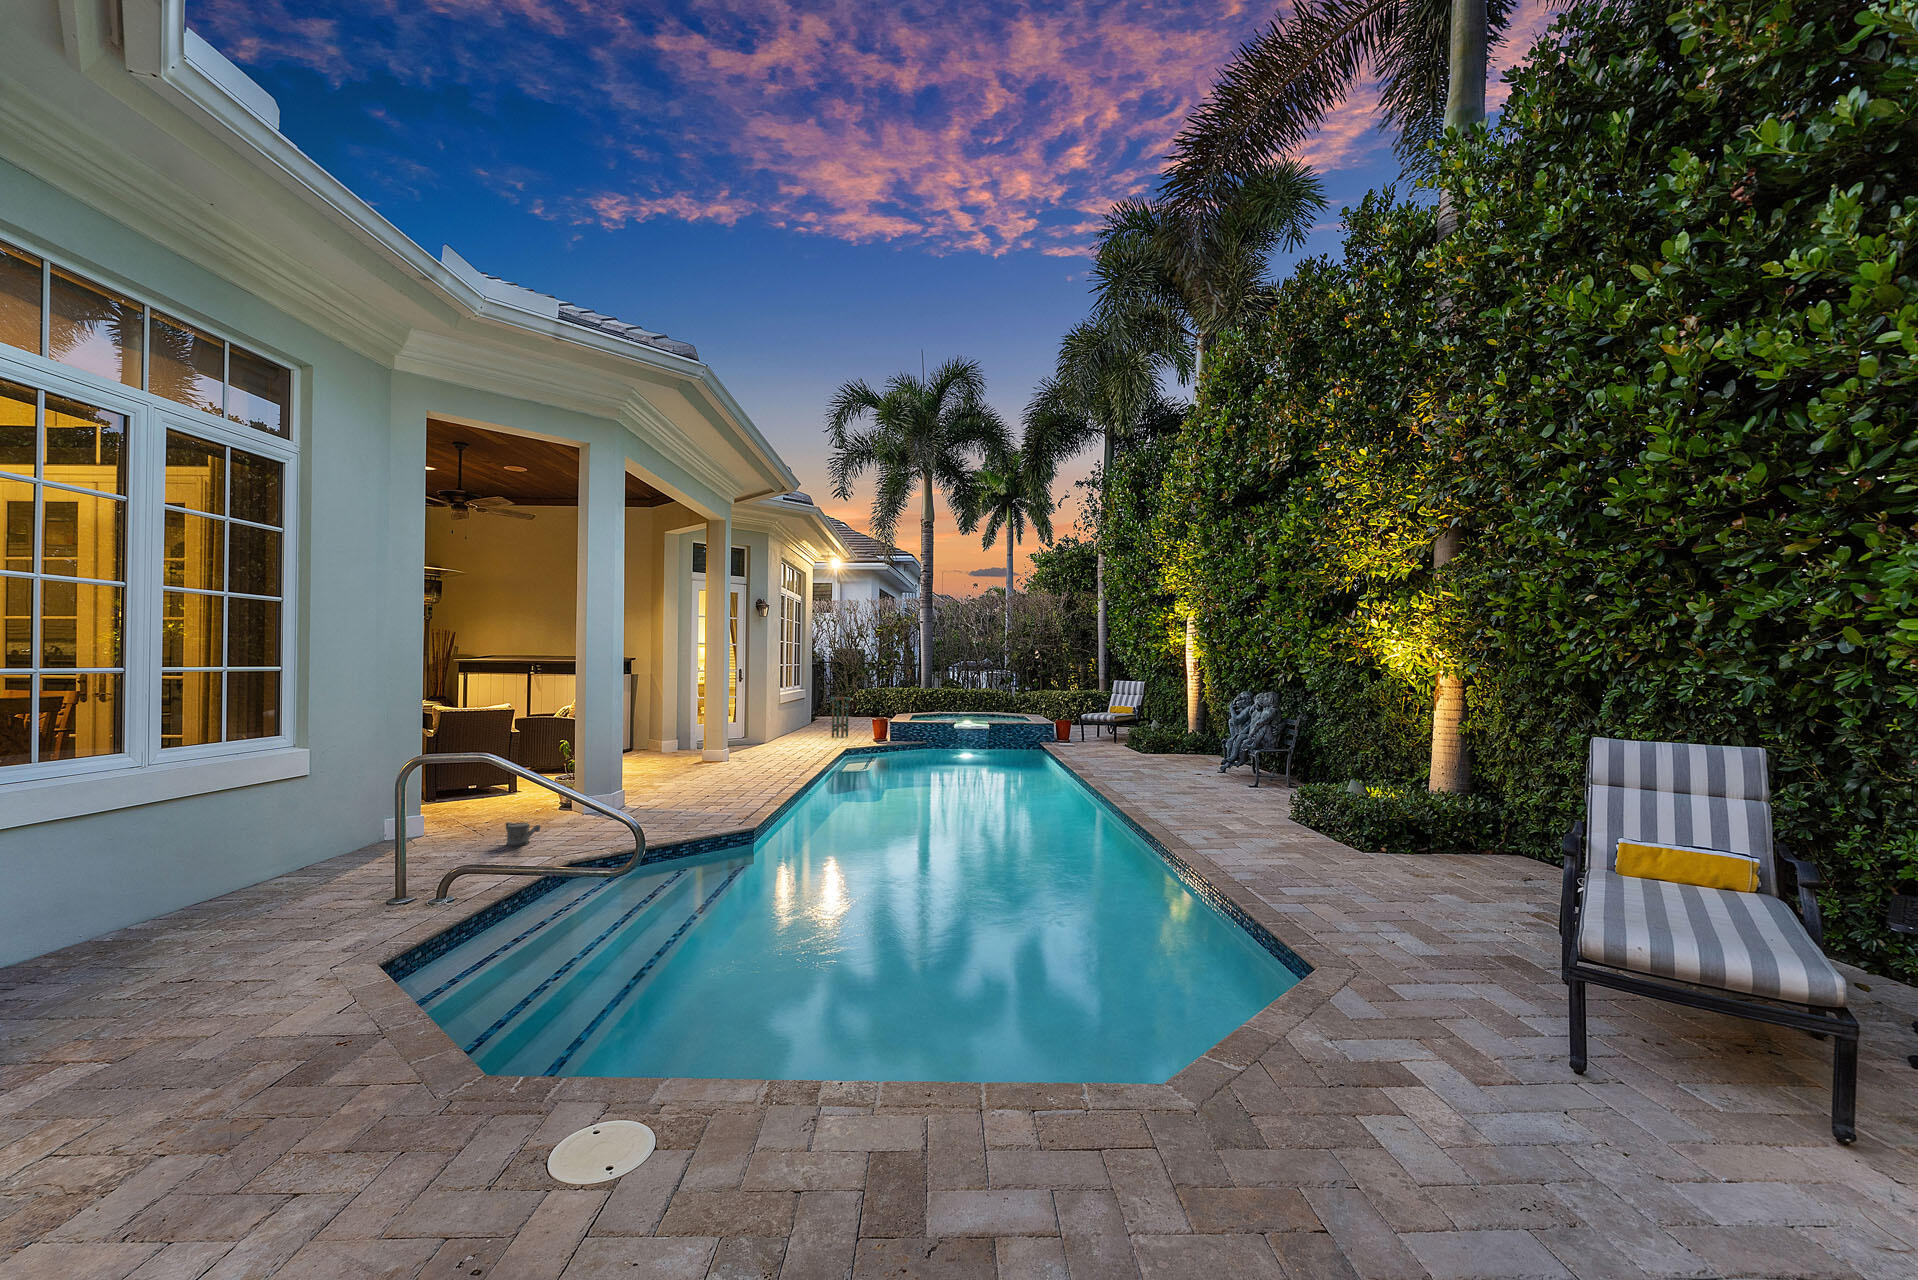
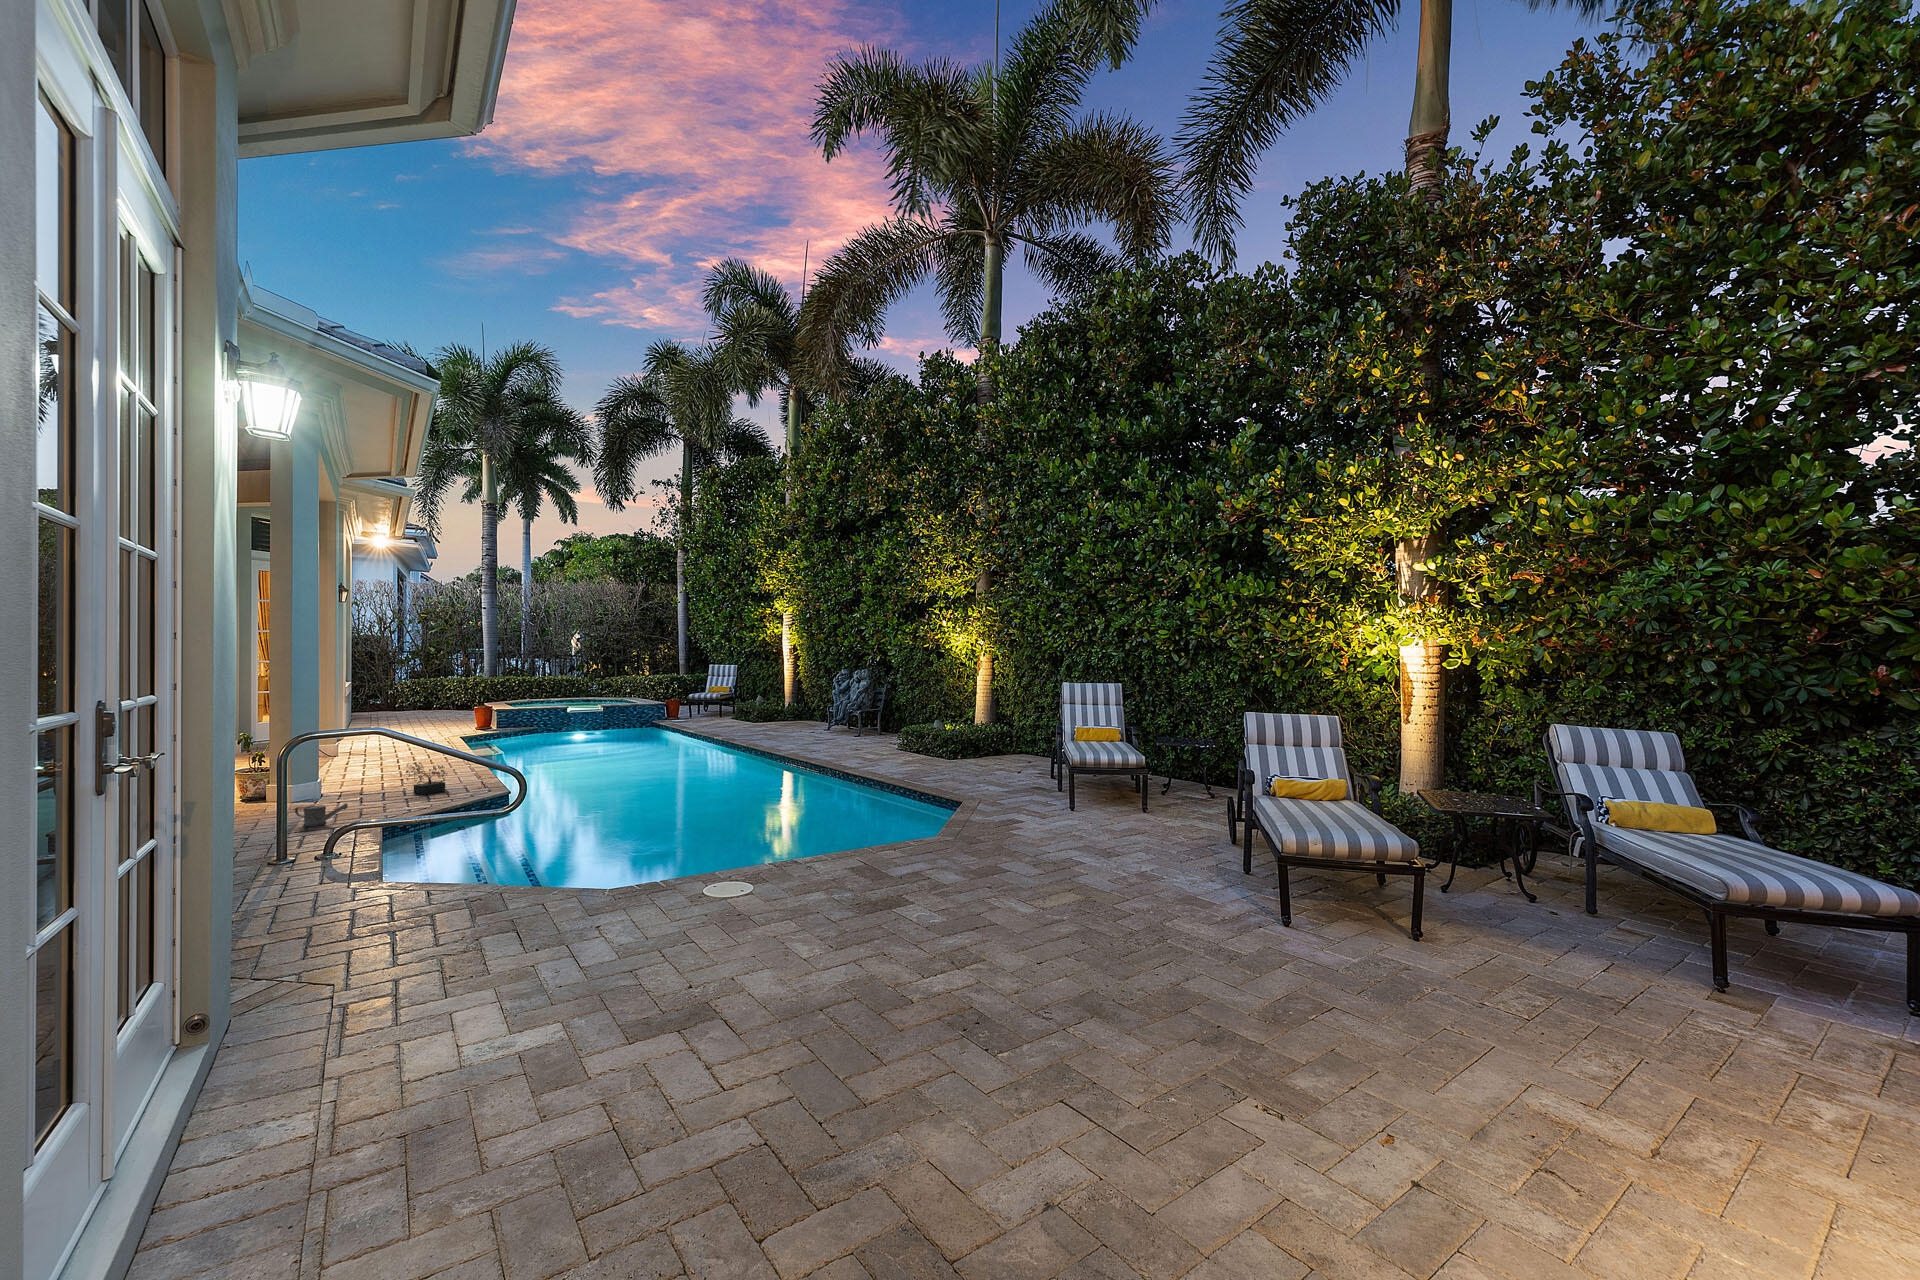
side table: present [830,697,851,738] -> none [427,688,452,730]
decorative plant: none [663,779,709,816] -> present [406,762,448,795]

